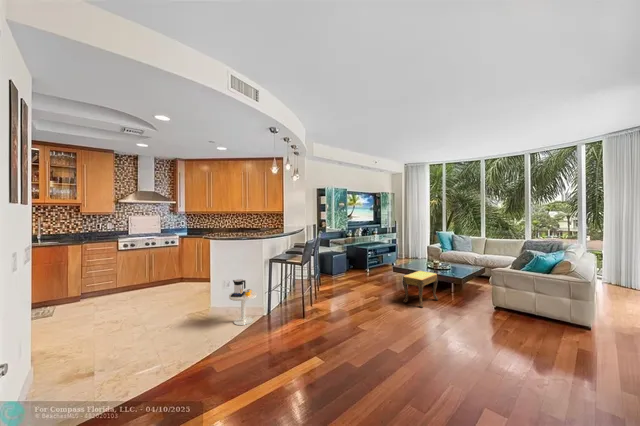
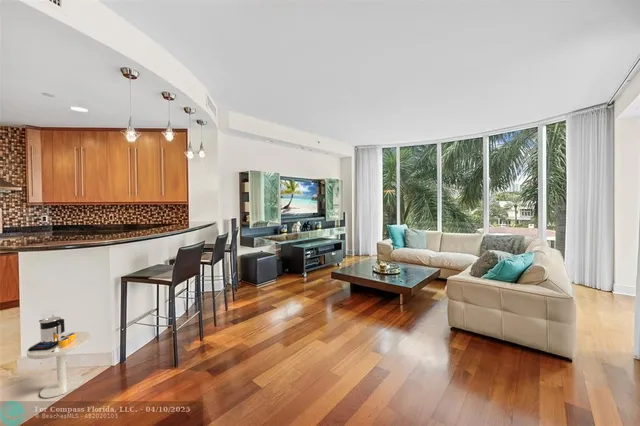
footstool: present [403,271,438,307] -> none [335,280,382,334]

